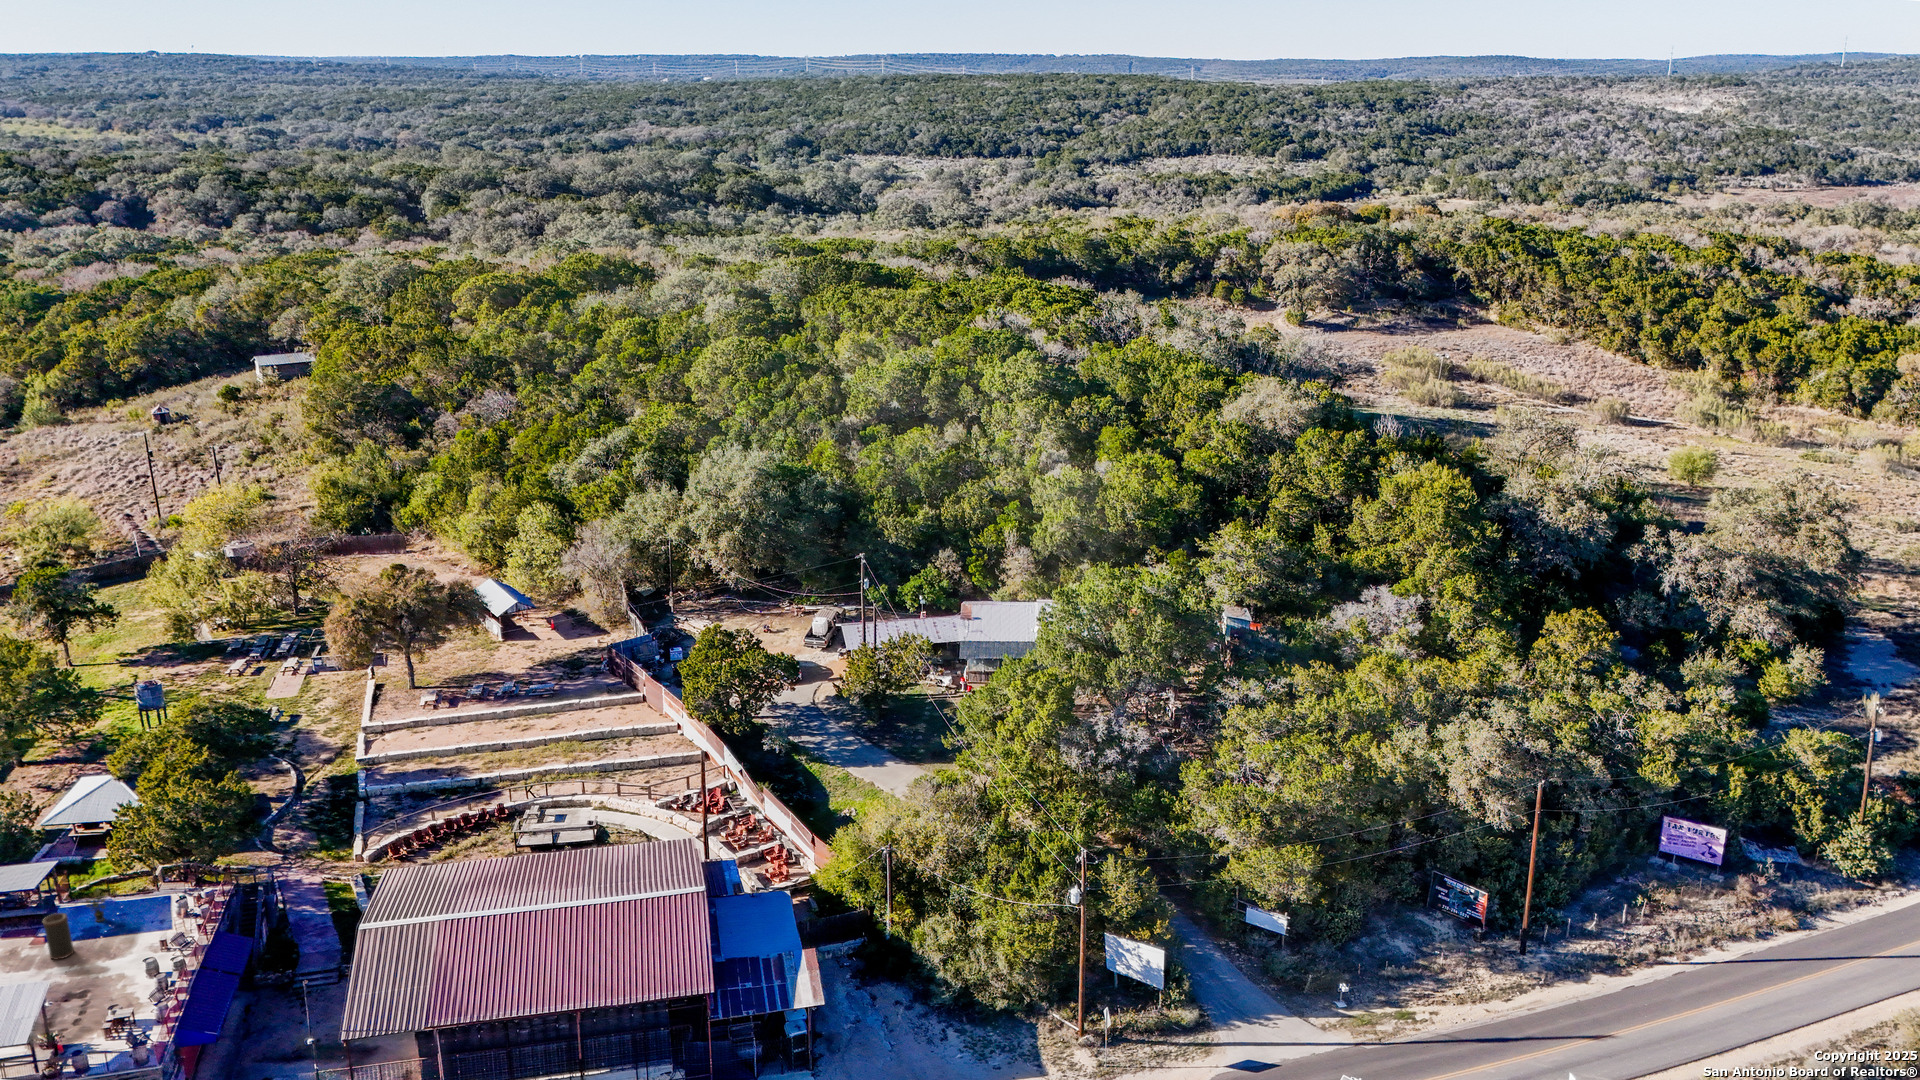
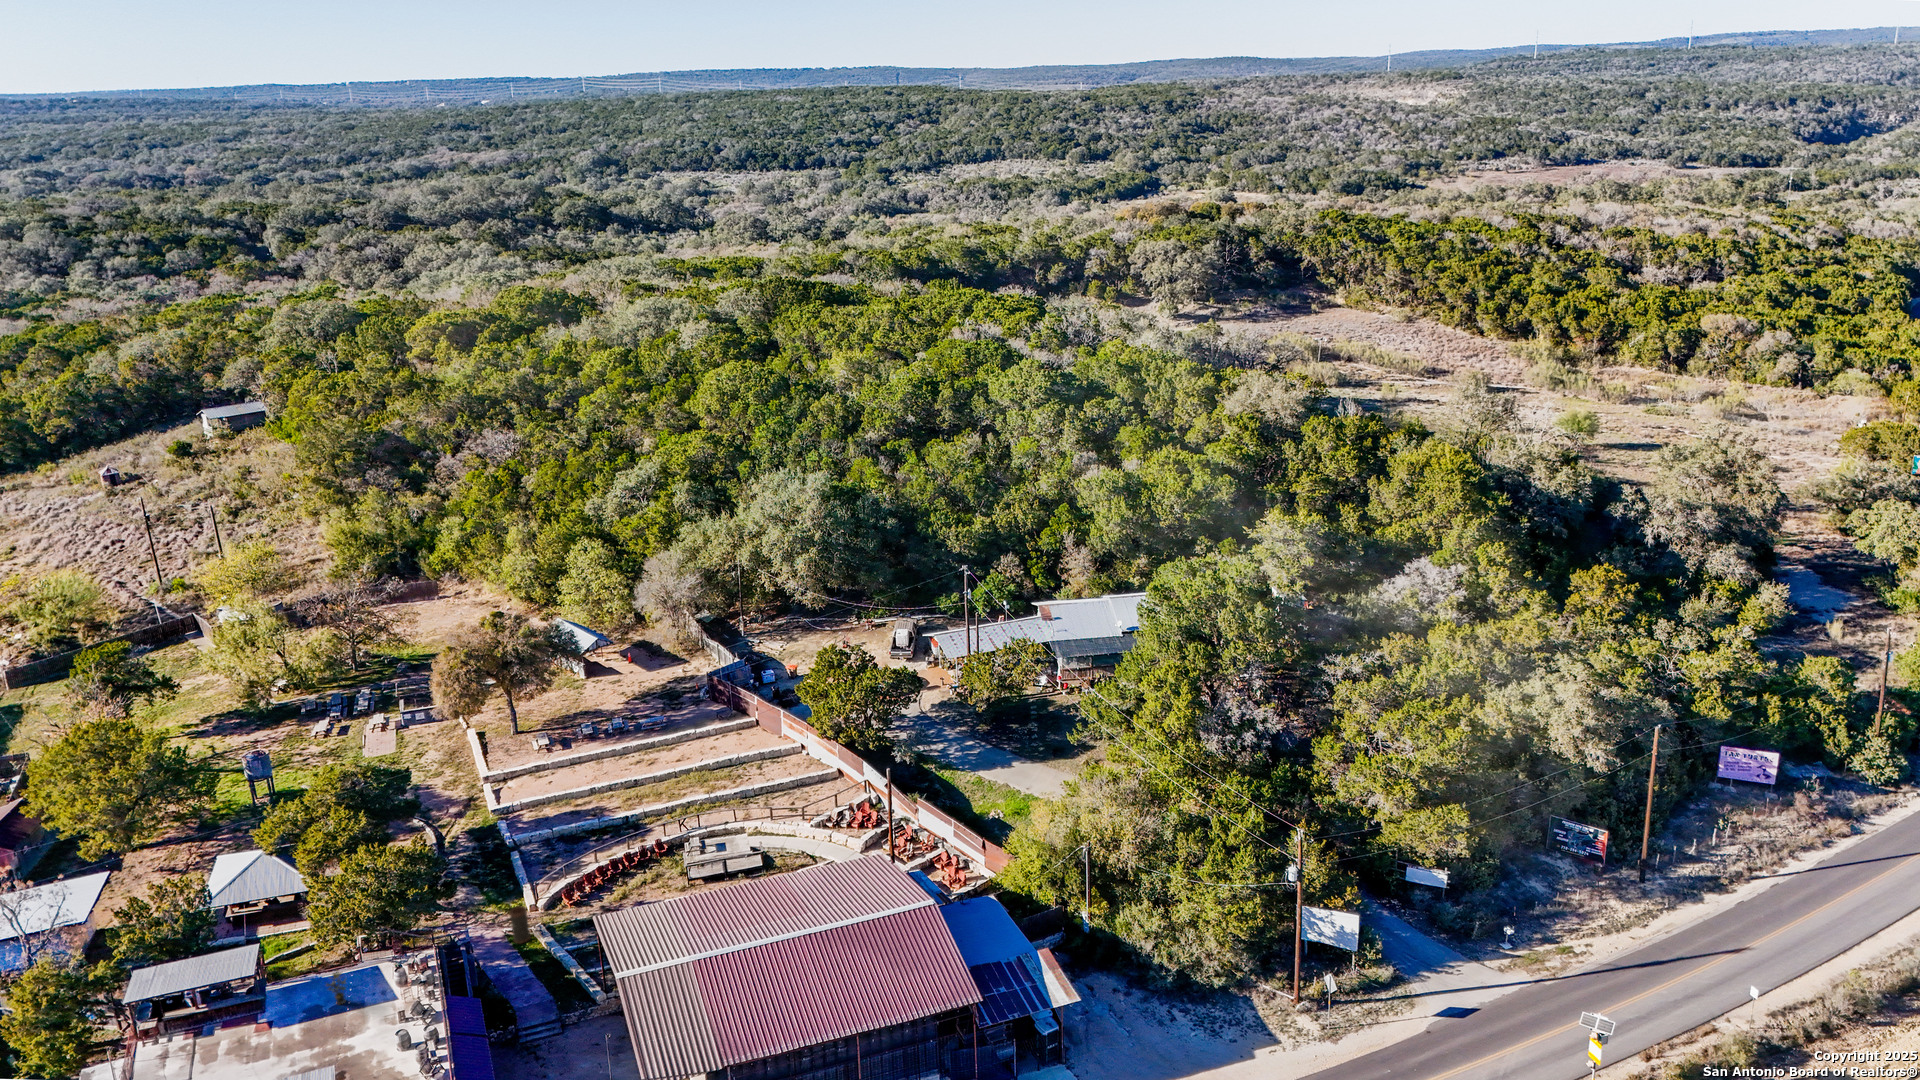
trash can: present [43,913,74,960] -> present [509,906,531,943]

